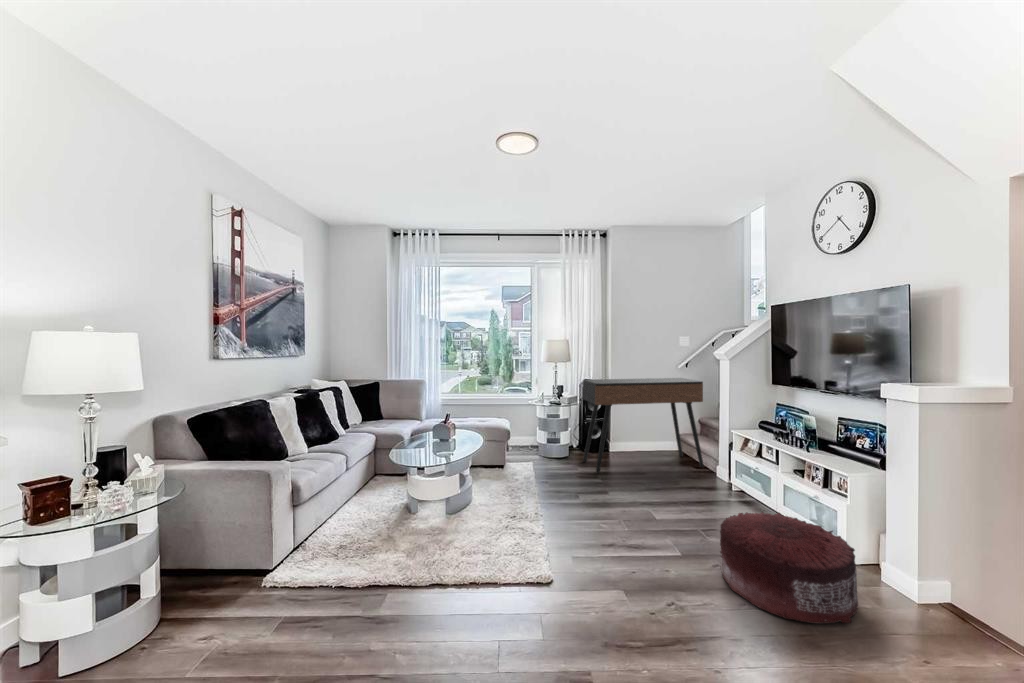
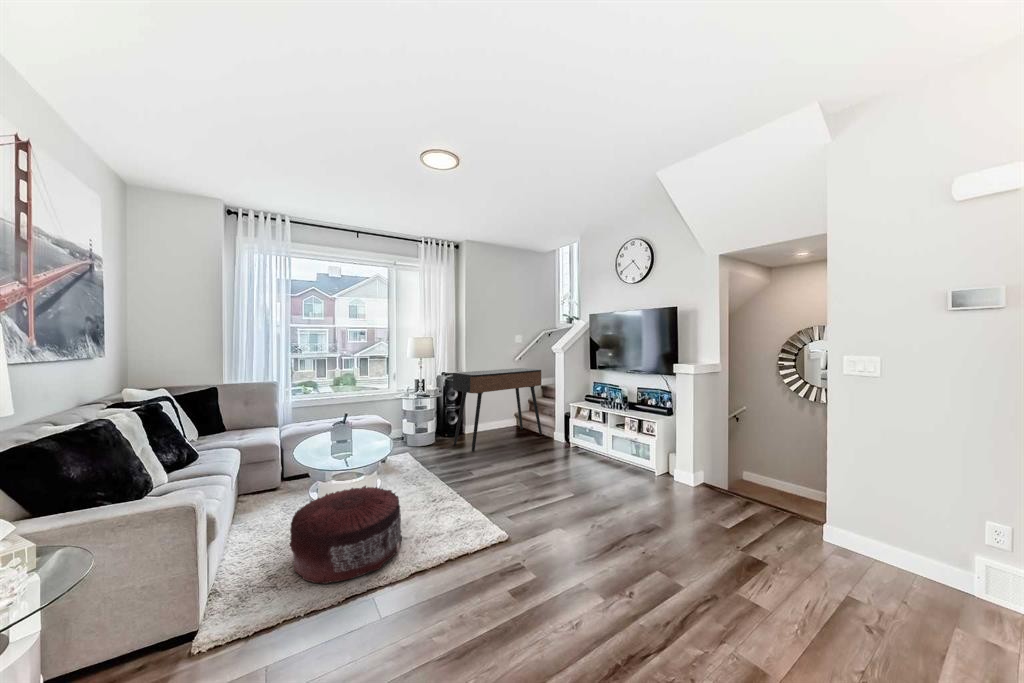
pouf: present [720,512,859,624] -> present [290,486,402,584]

